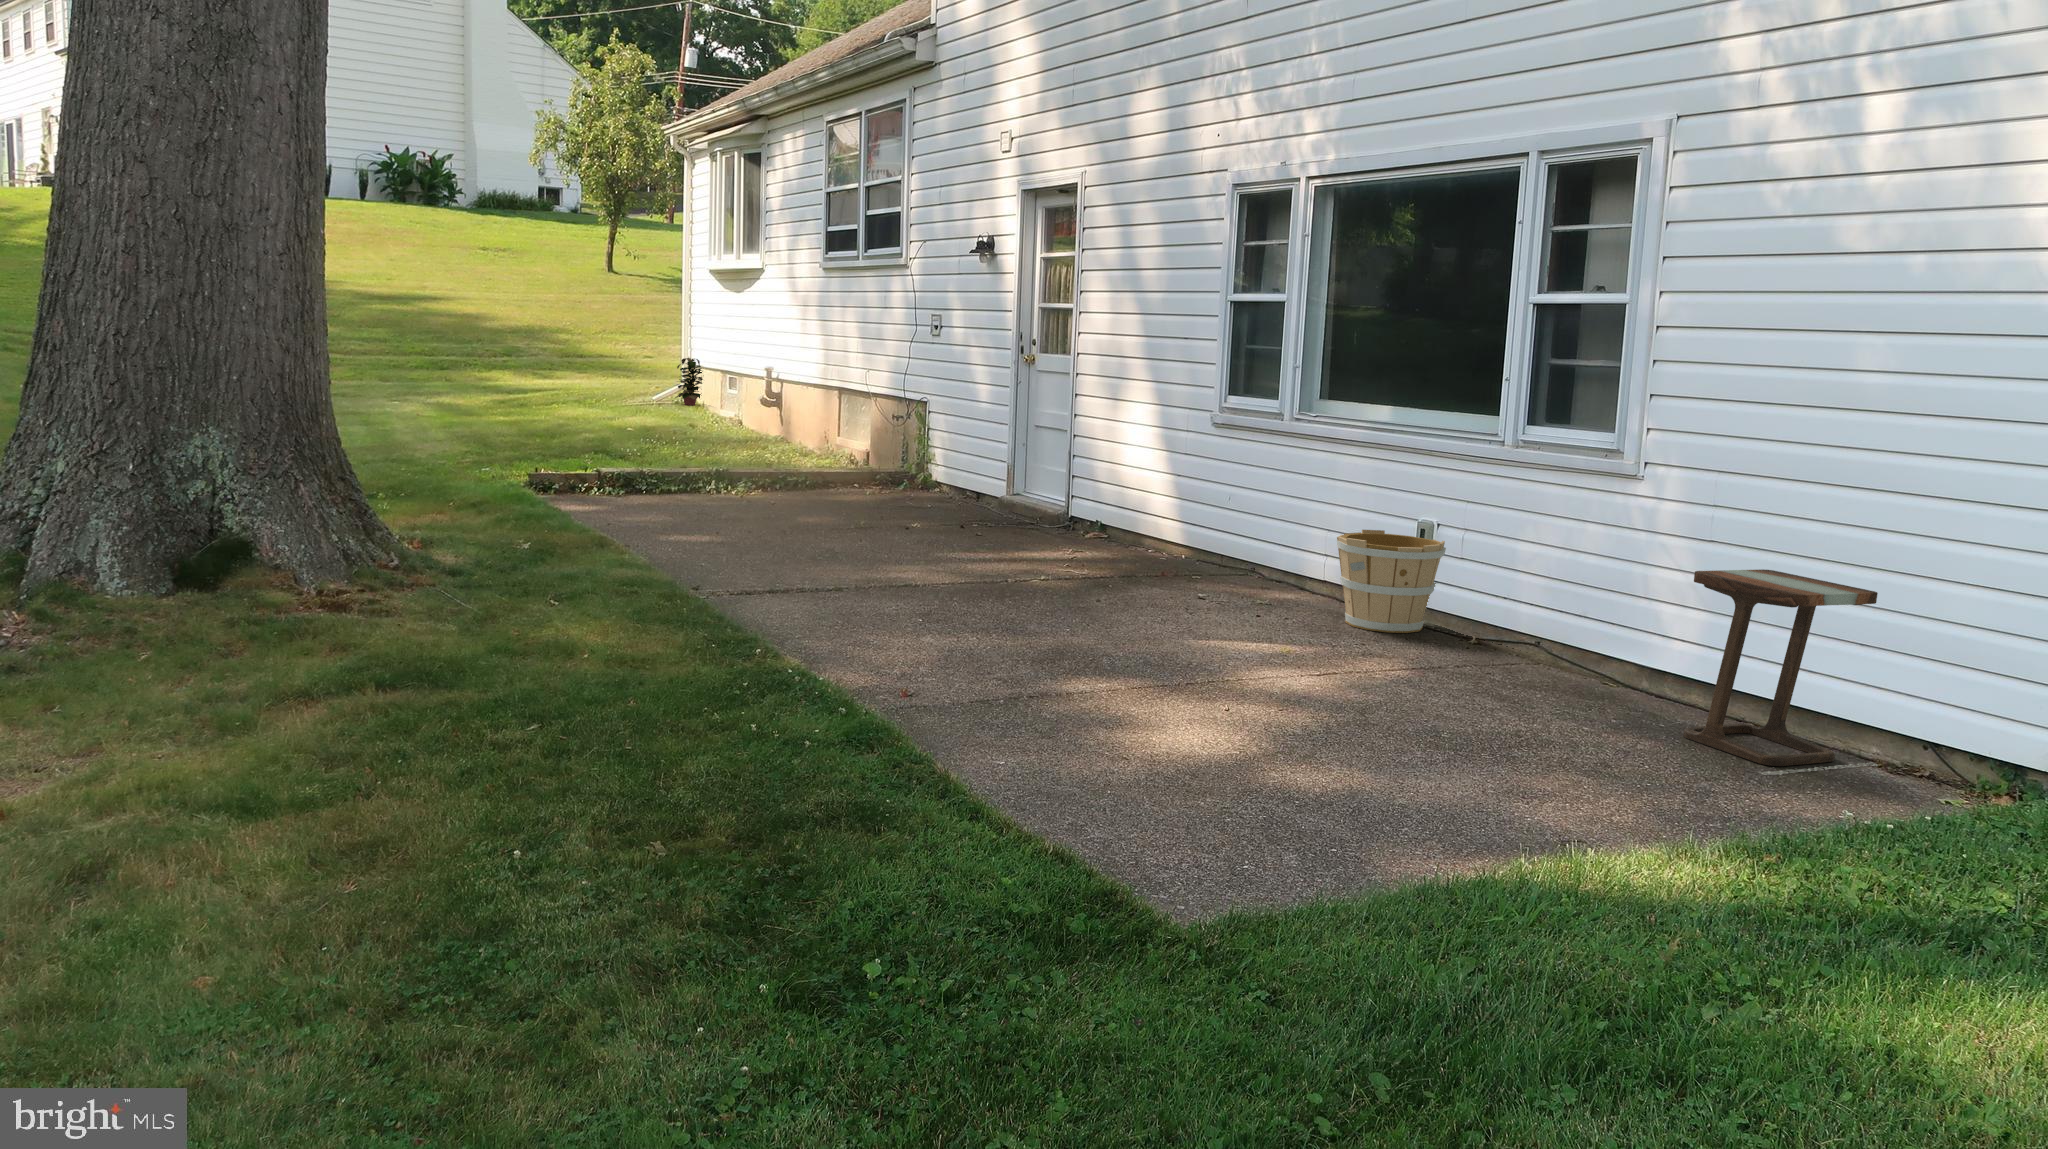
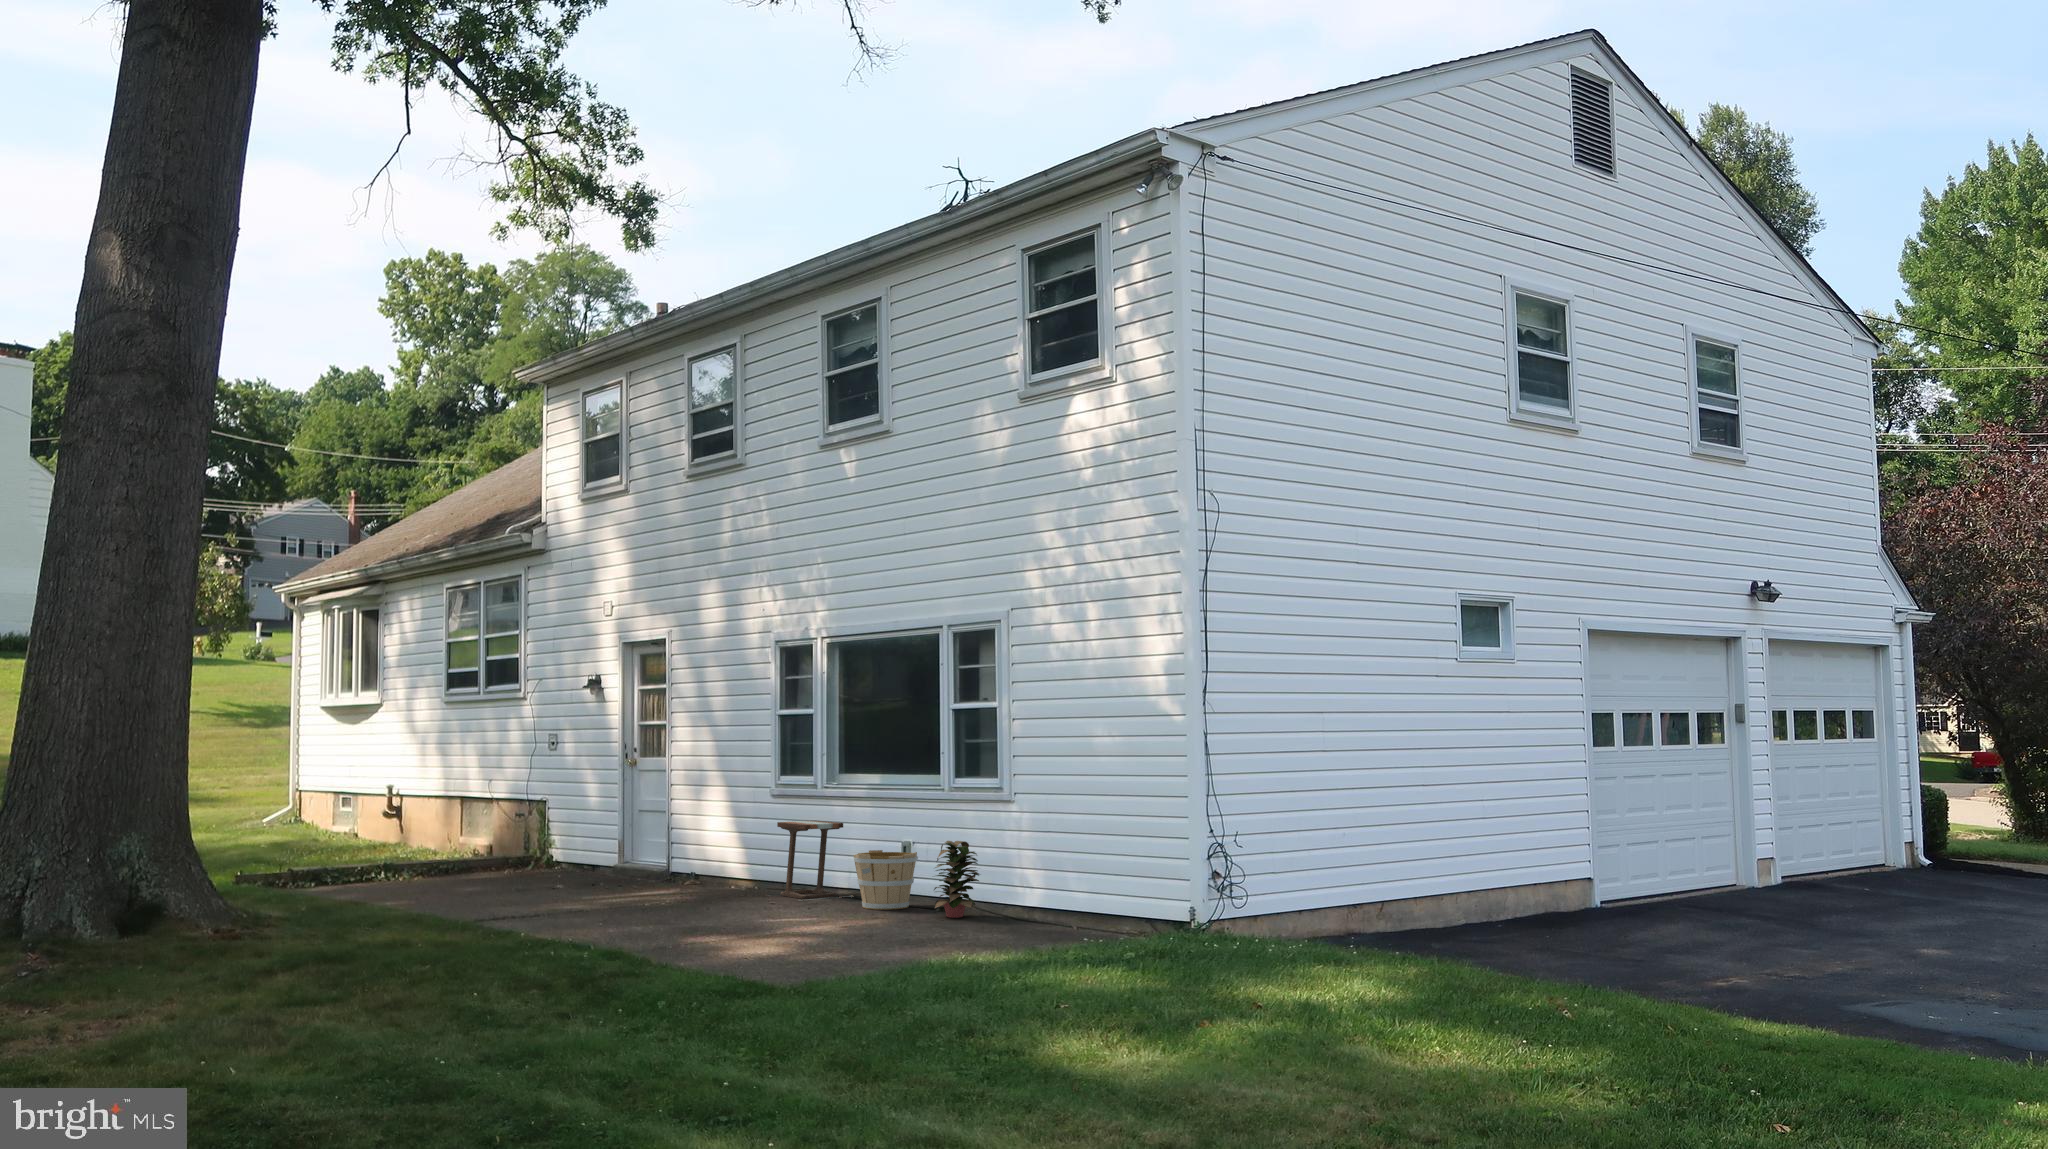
decorative plant: present [675,358,703,405] -> present [934,841,979,918]
side table: present [1684,569,1878,775] -> present [777,821,843,899]

